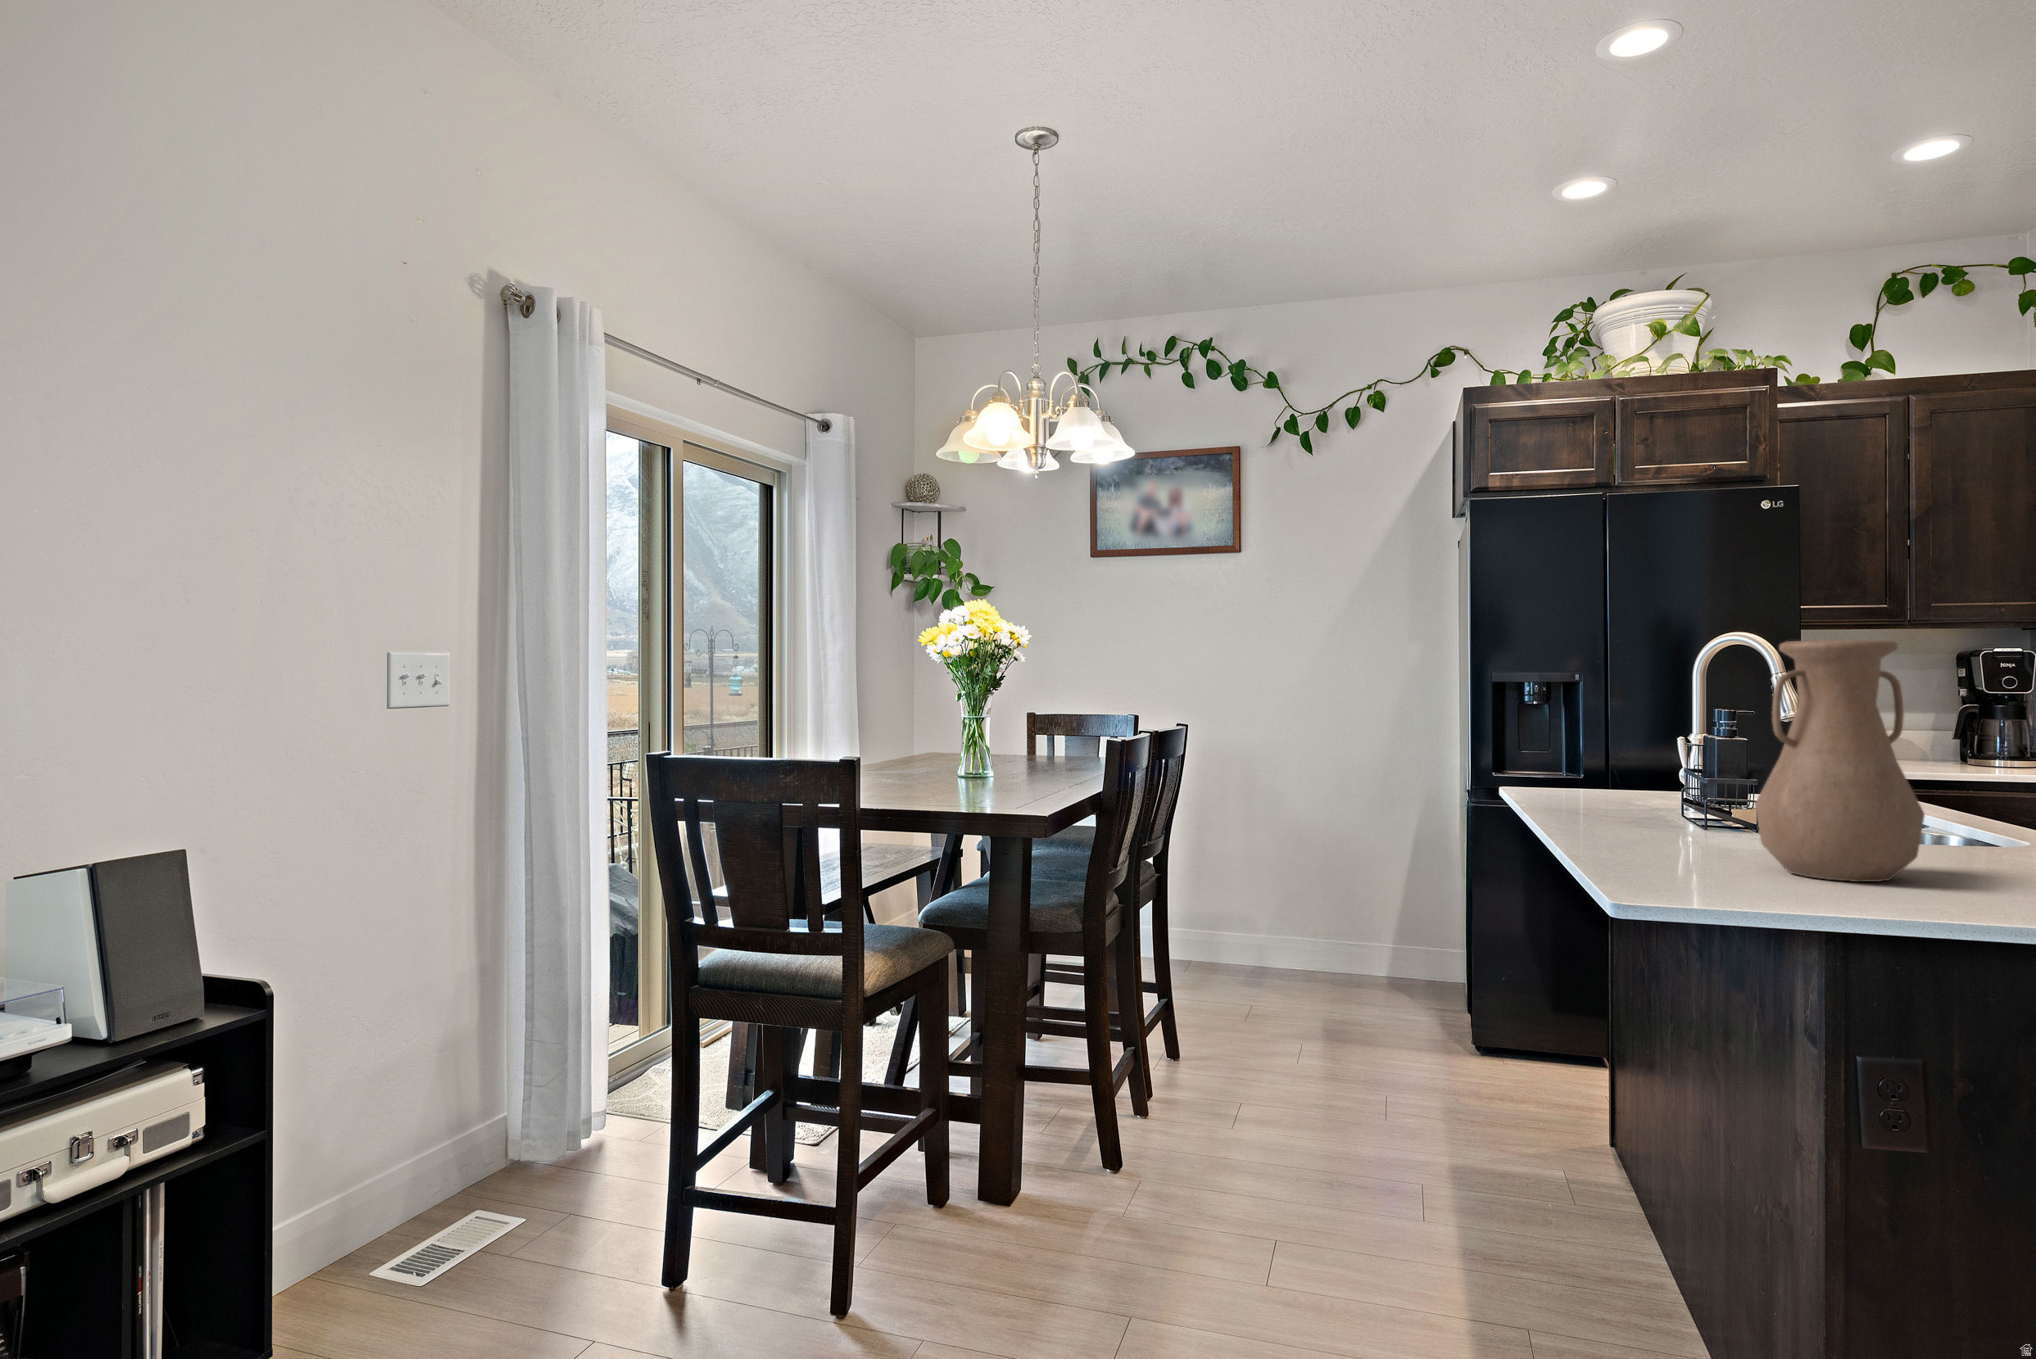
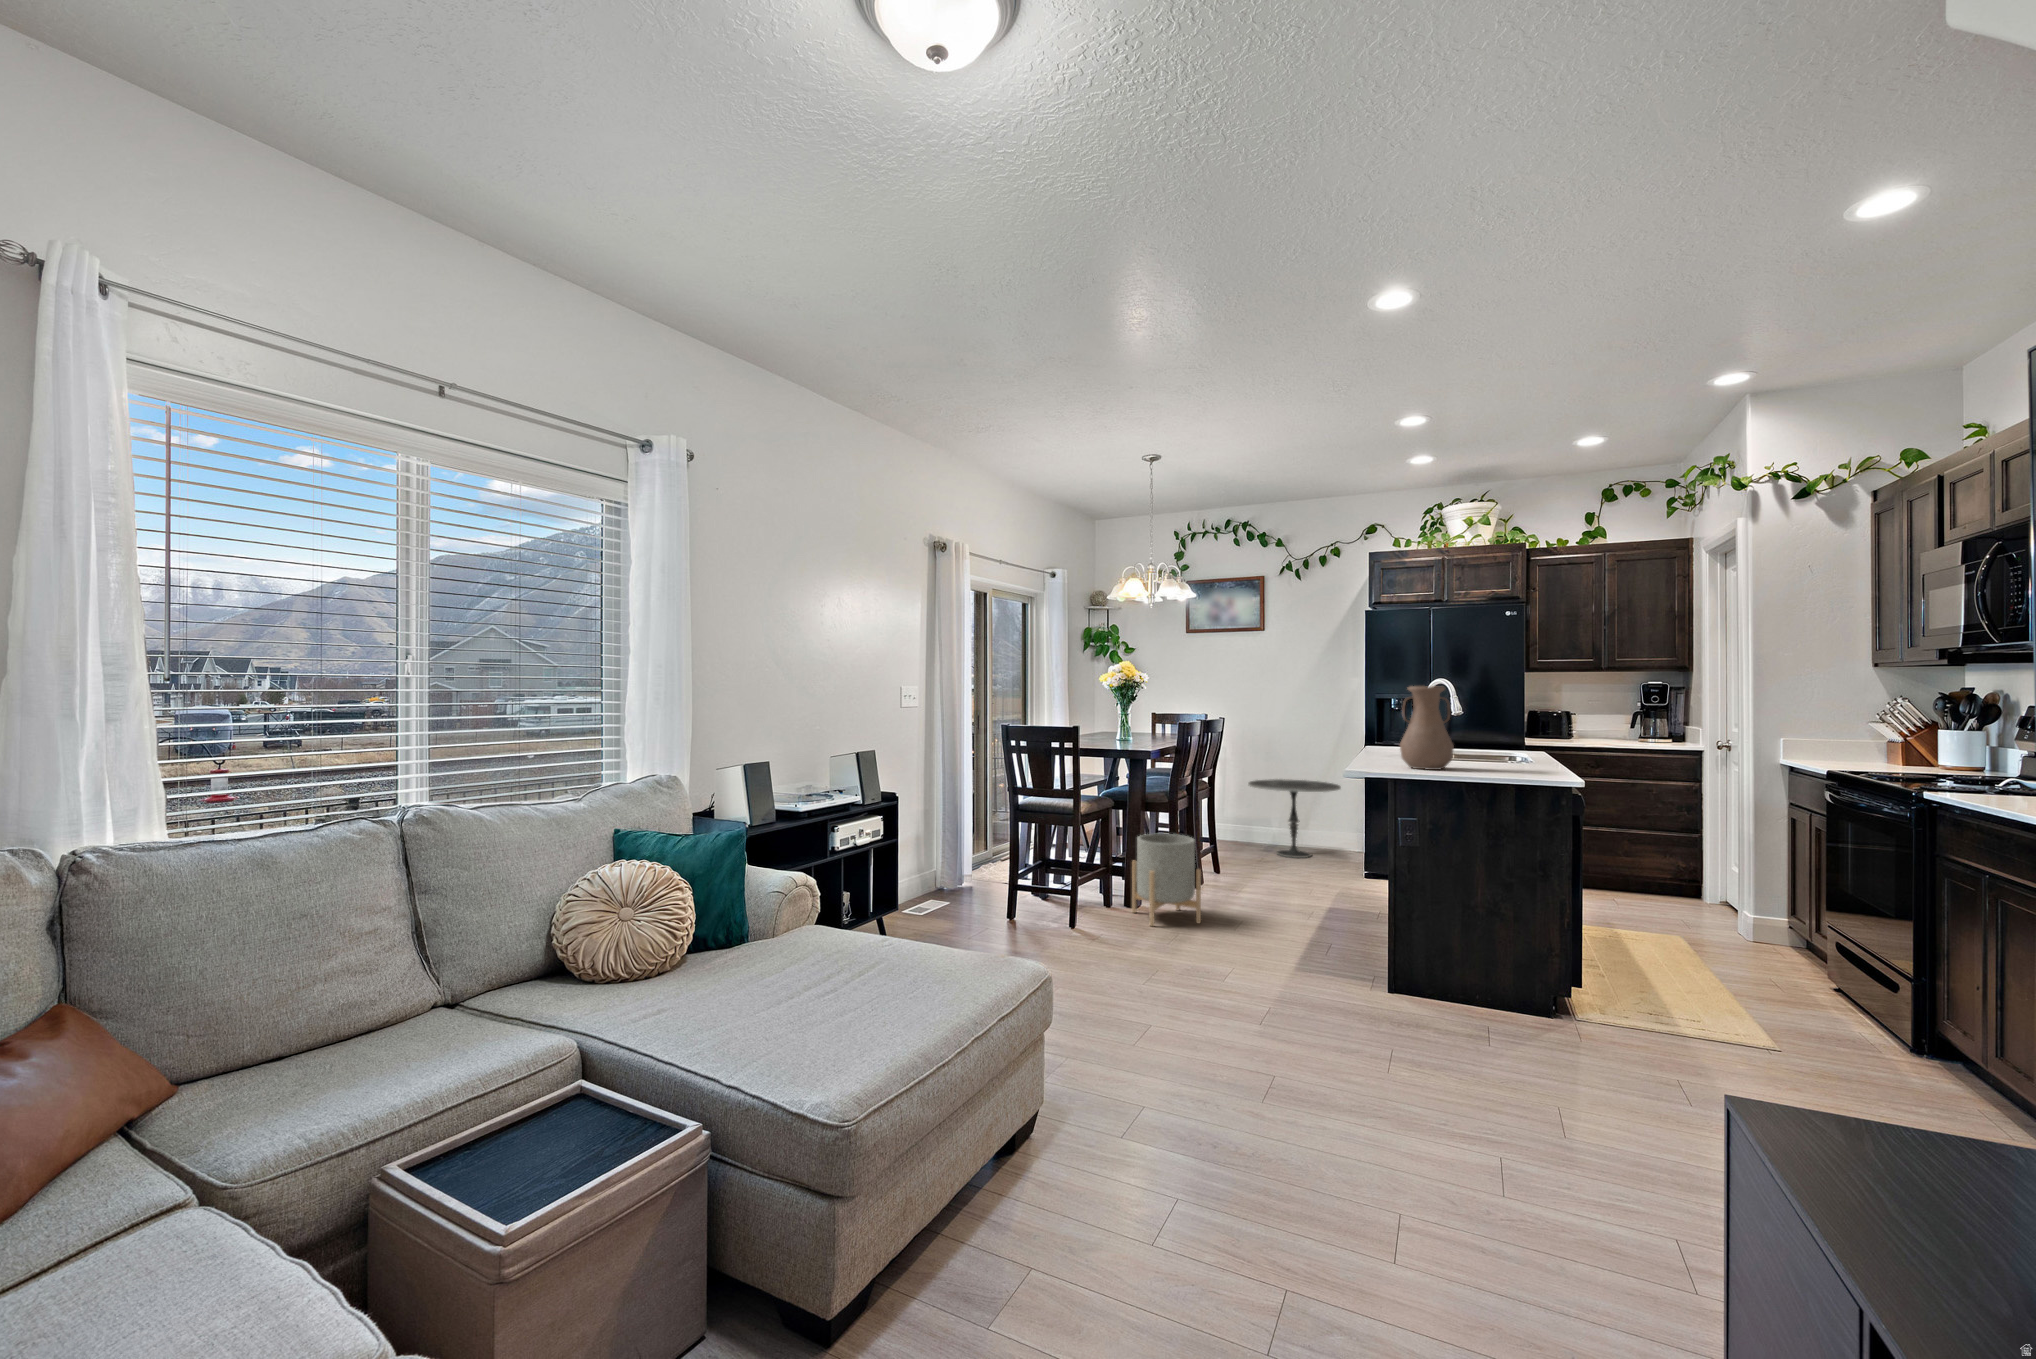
side table: none [1218,842,1398,1002] -> present [1248,779,1341,858]
planter: none [996,1018,1172,1284] -> present [1132,834,1201,926]

